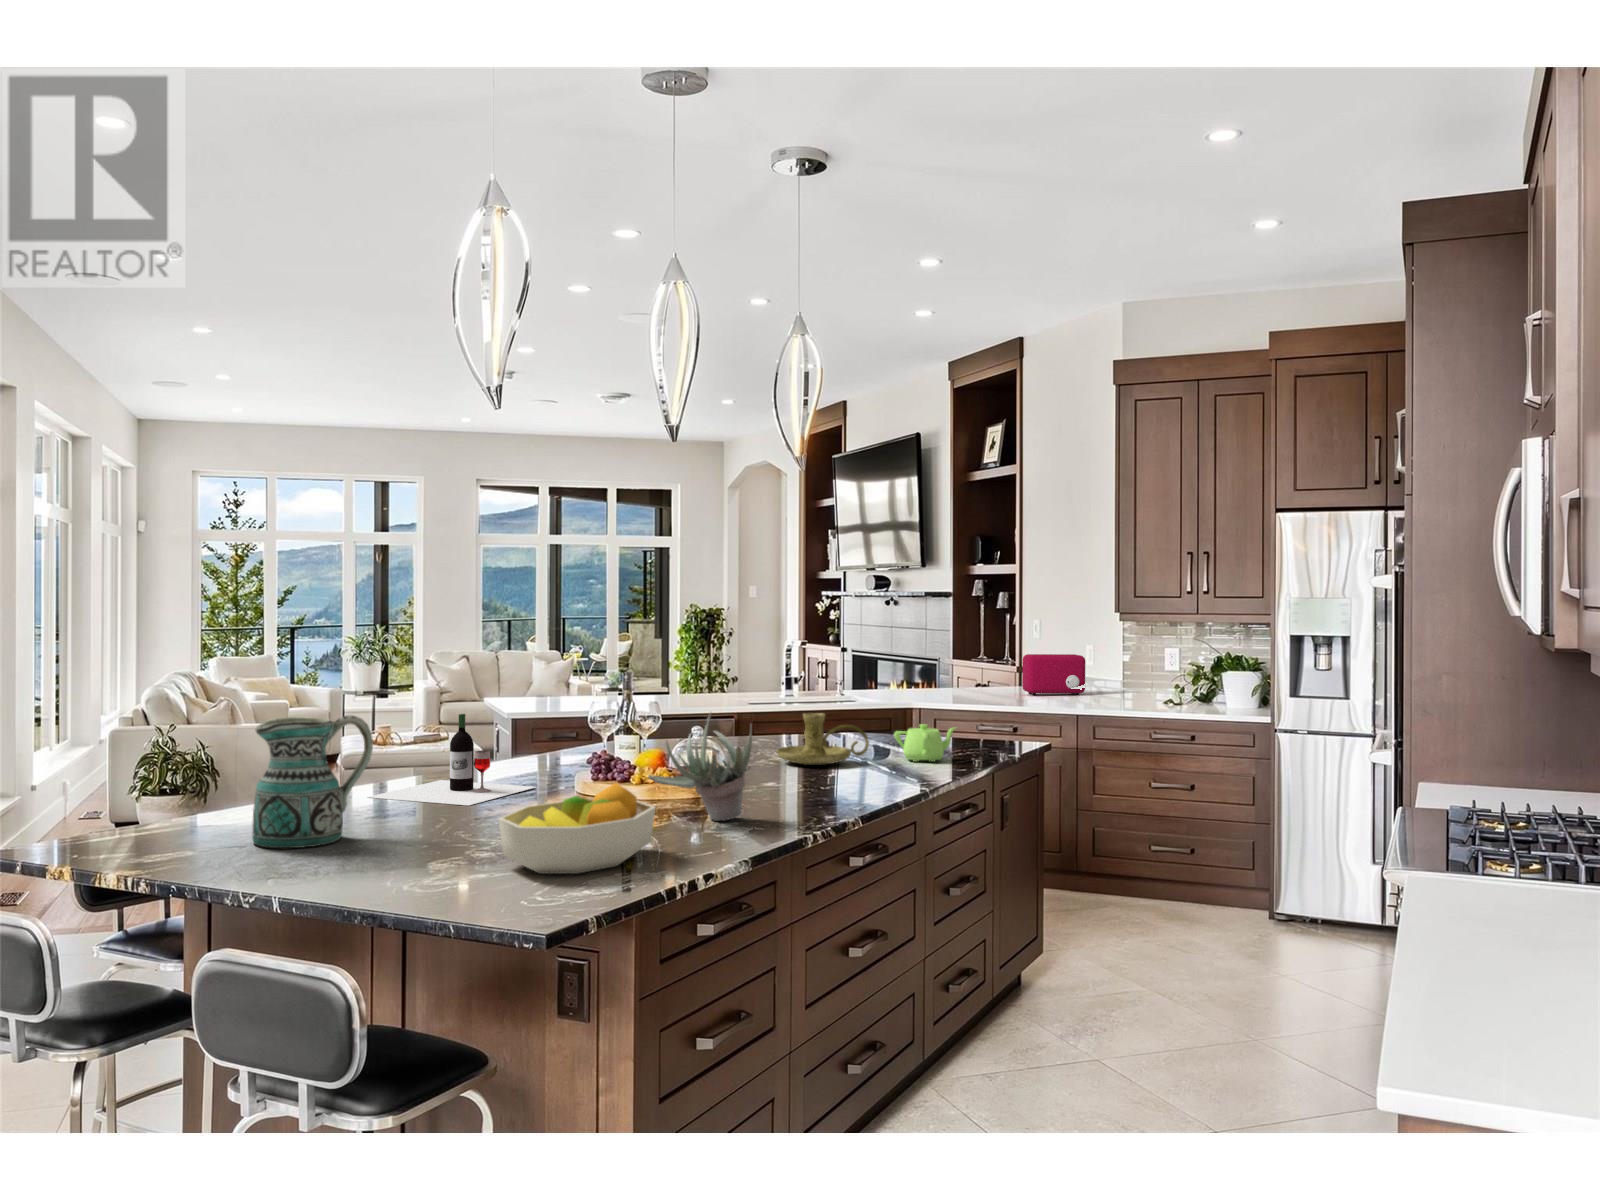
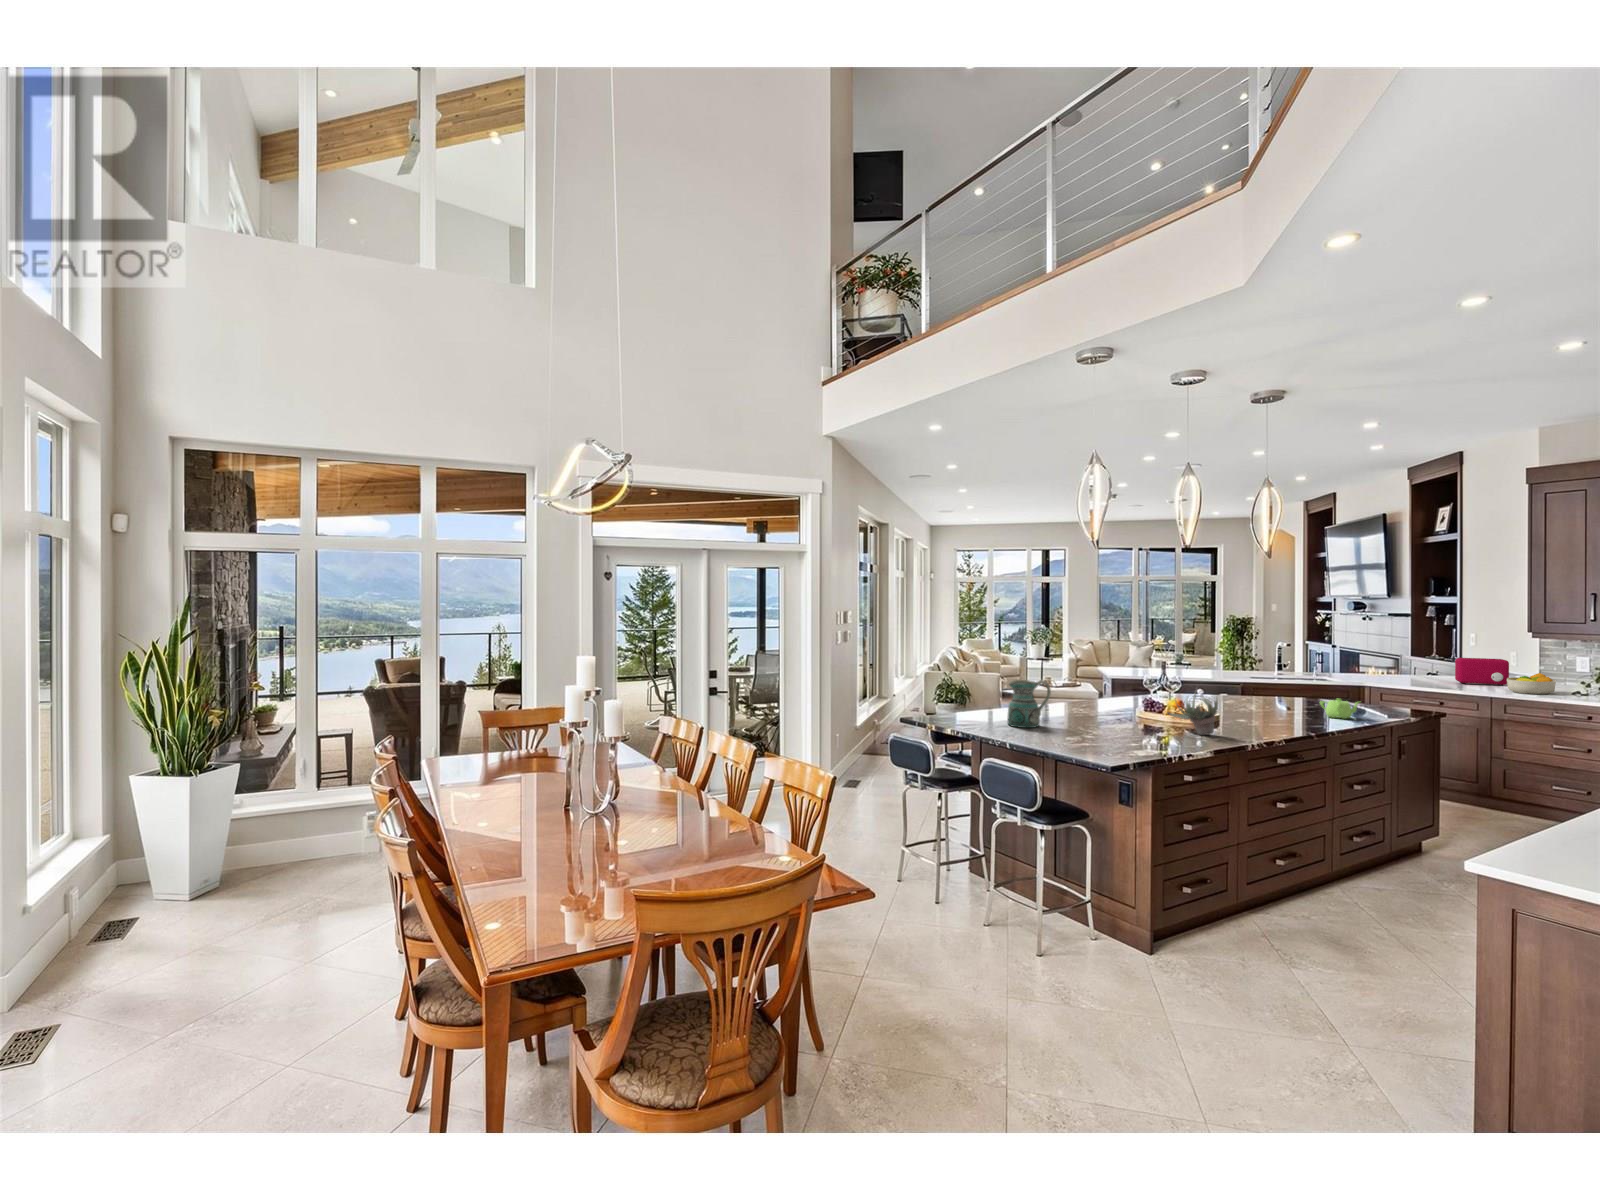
candle holder: present [777,713,869,765] -> none [1247,689,1302,715]
wine bottle: present [369,714,535,805] -> none [1046,680,1119,719]
fruit bowl: present [498,783,656,874] -> present [1507,673,1556,694]

